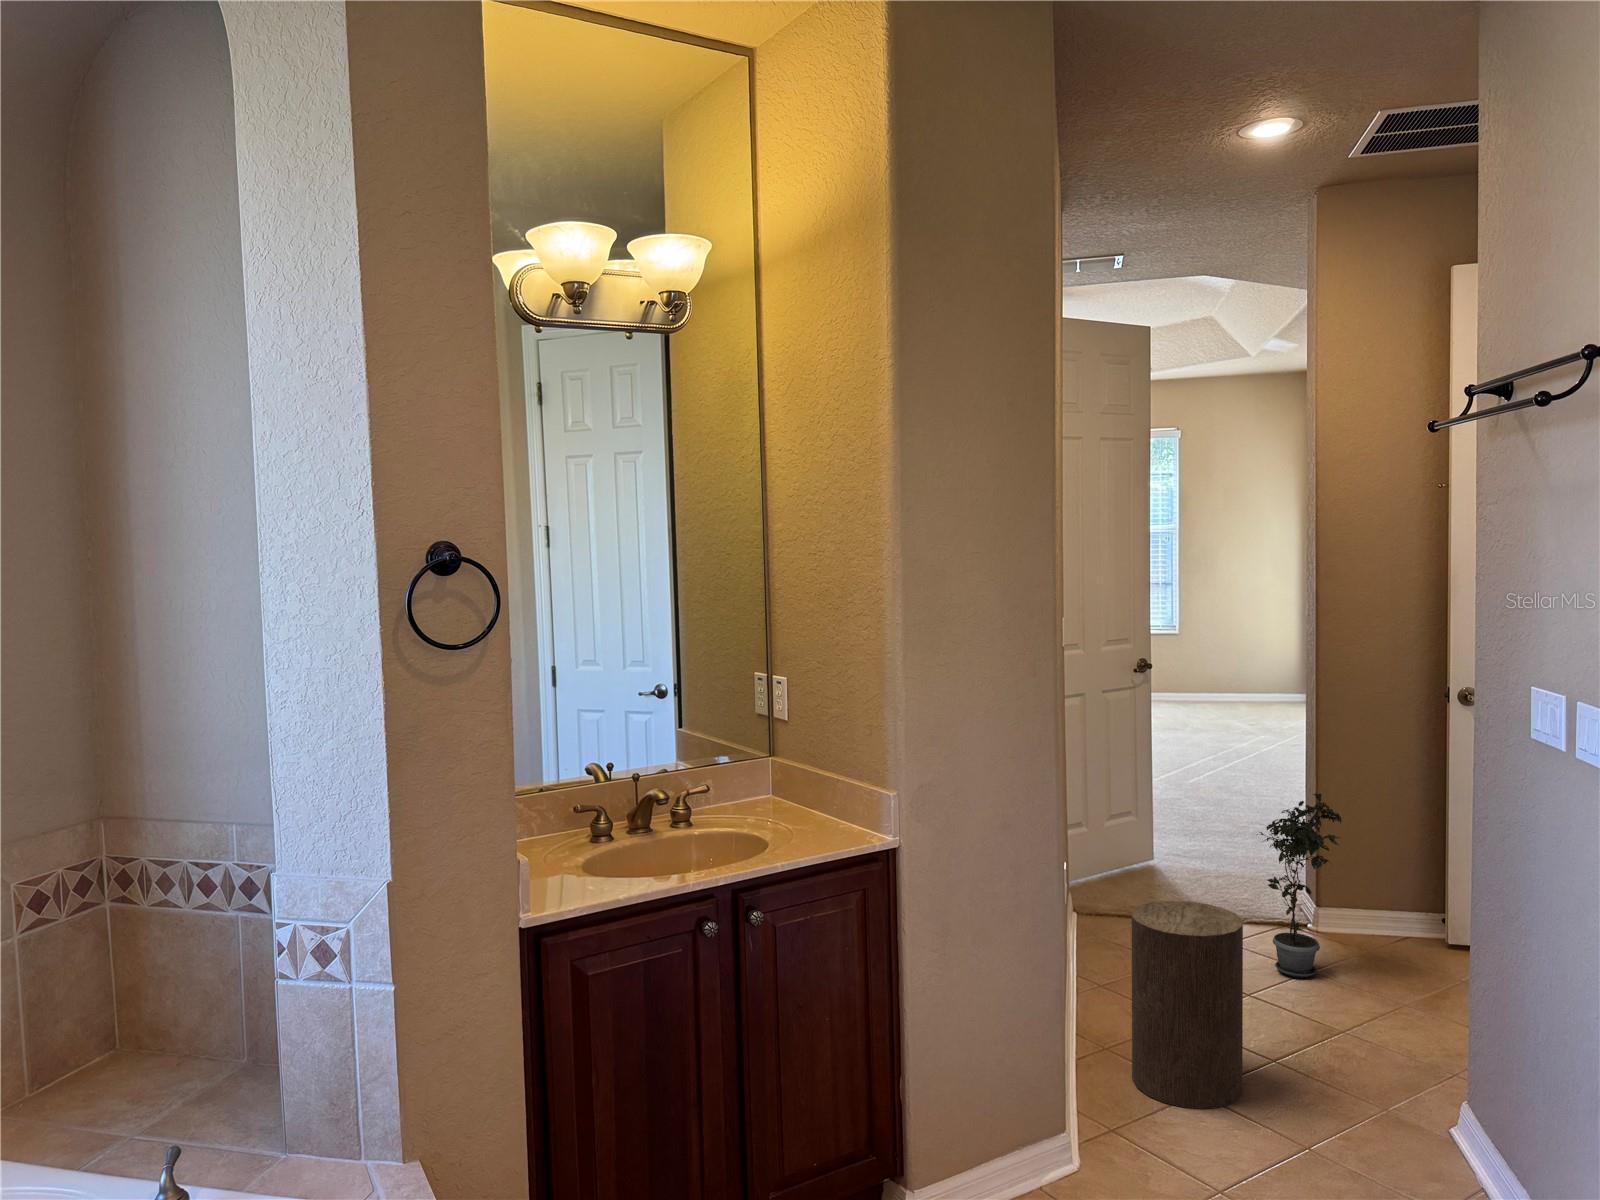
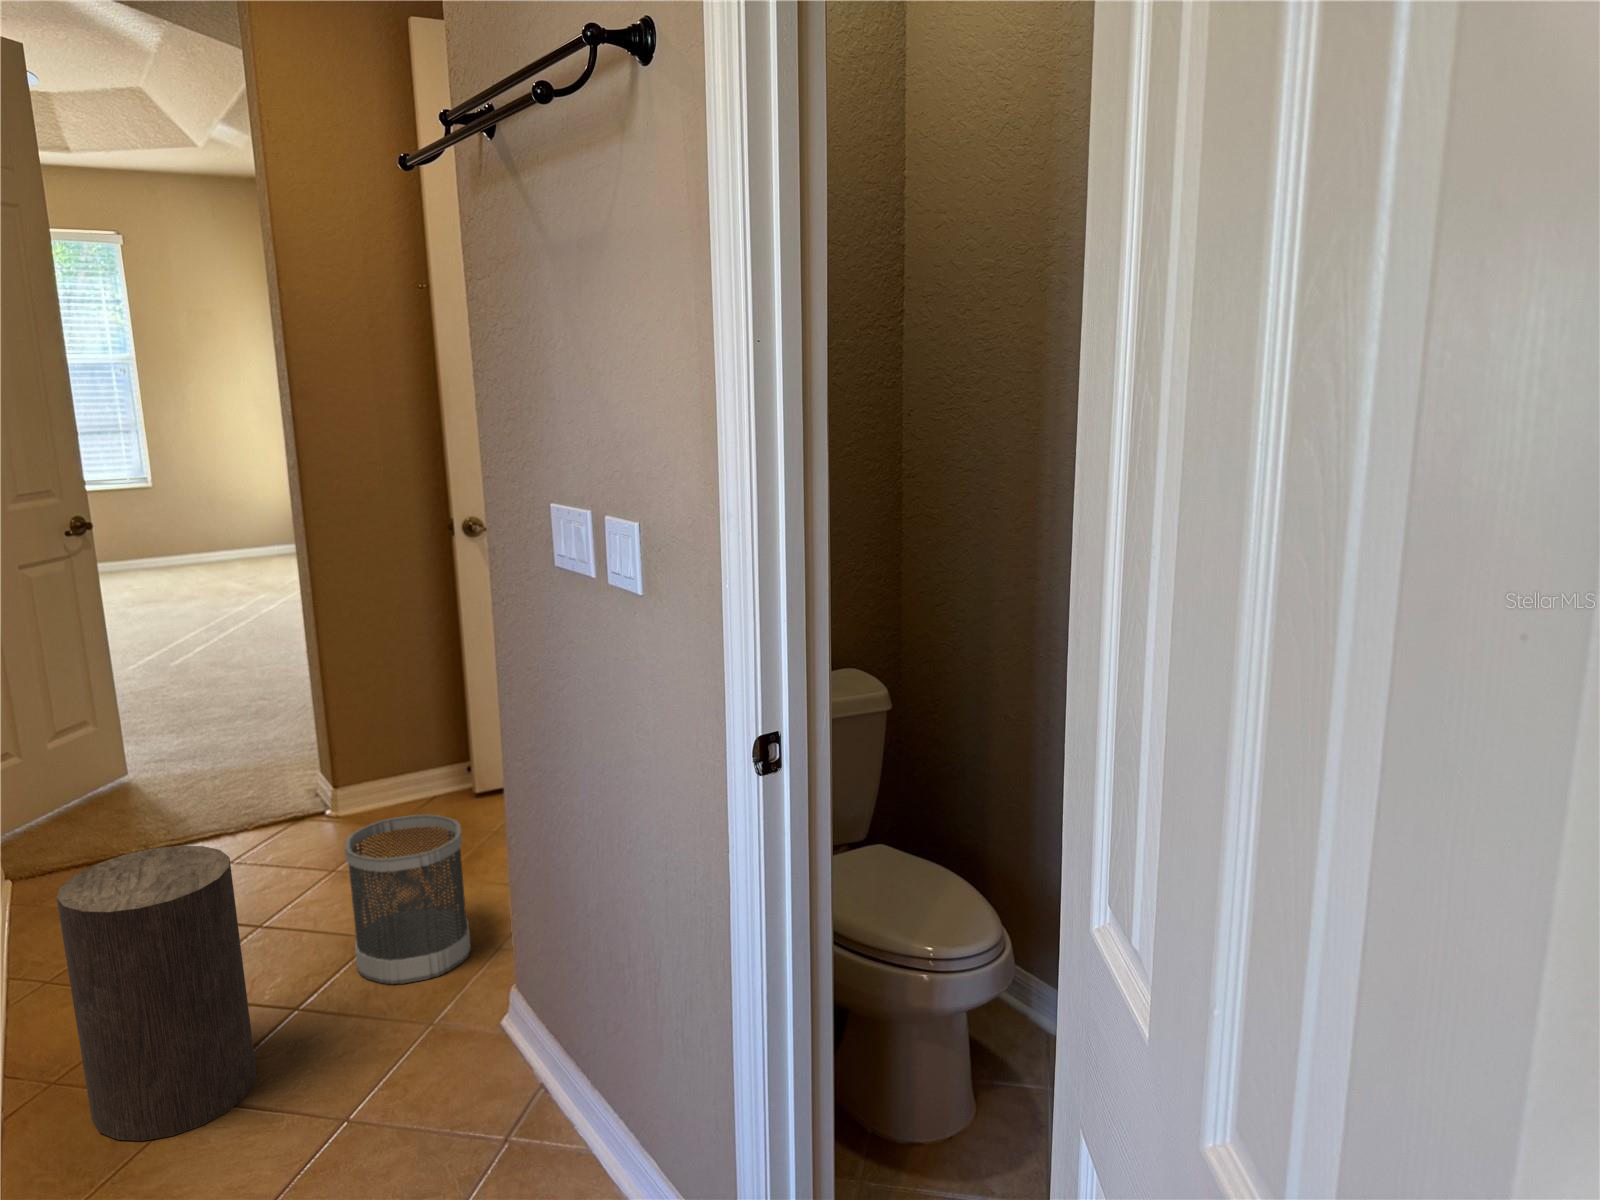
potted plant: present [1260,794,1342,978] -> none [247,661,352,885]
wastebasket: none [1325,932,1429,1076] -> present [345,814,471,984]

